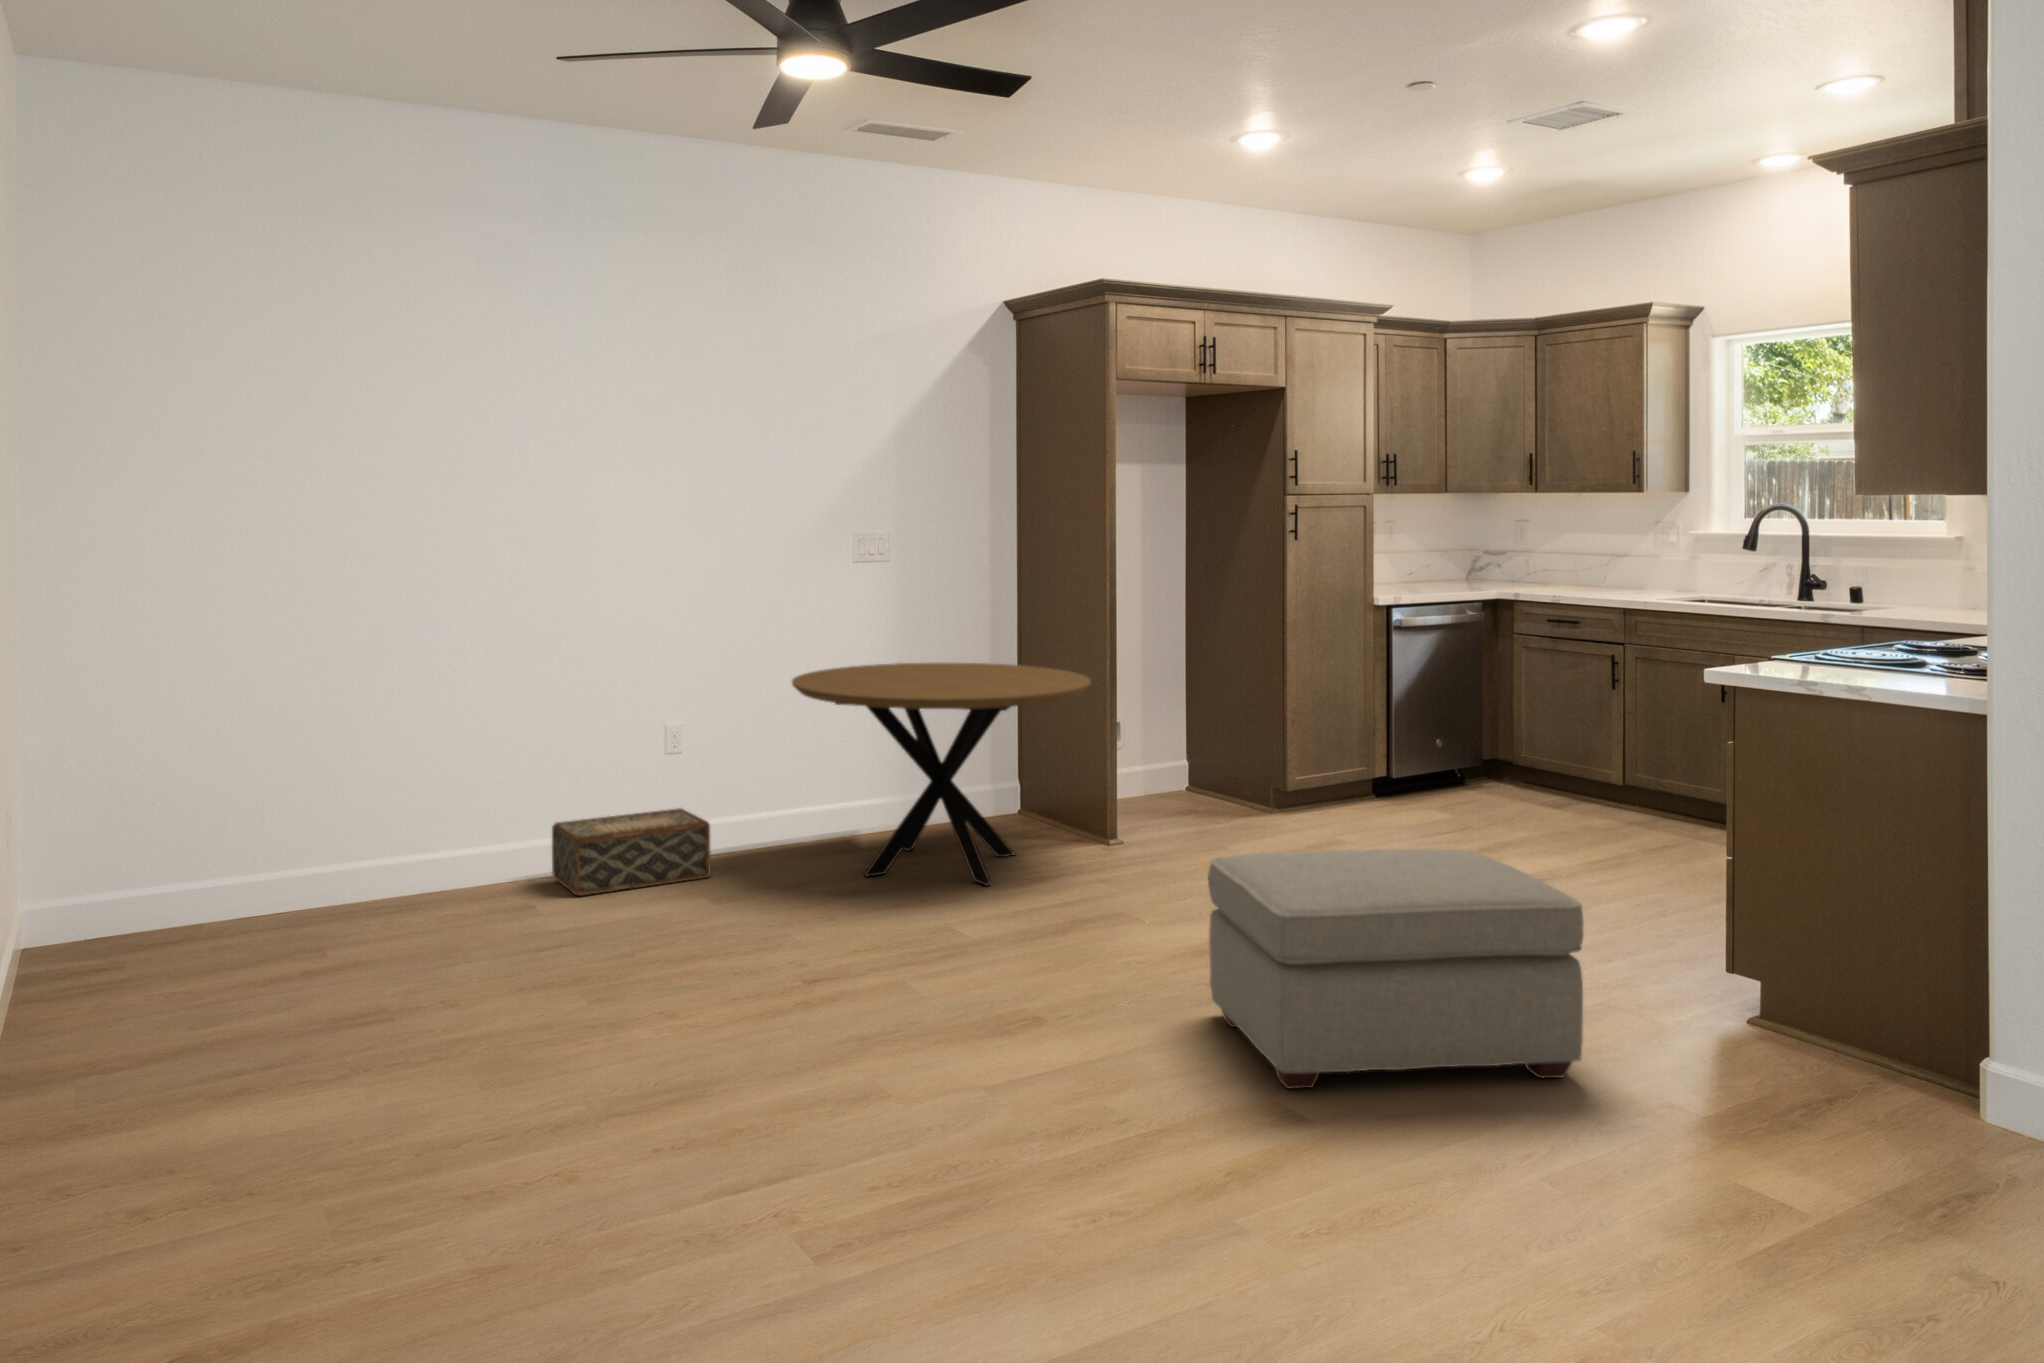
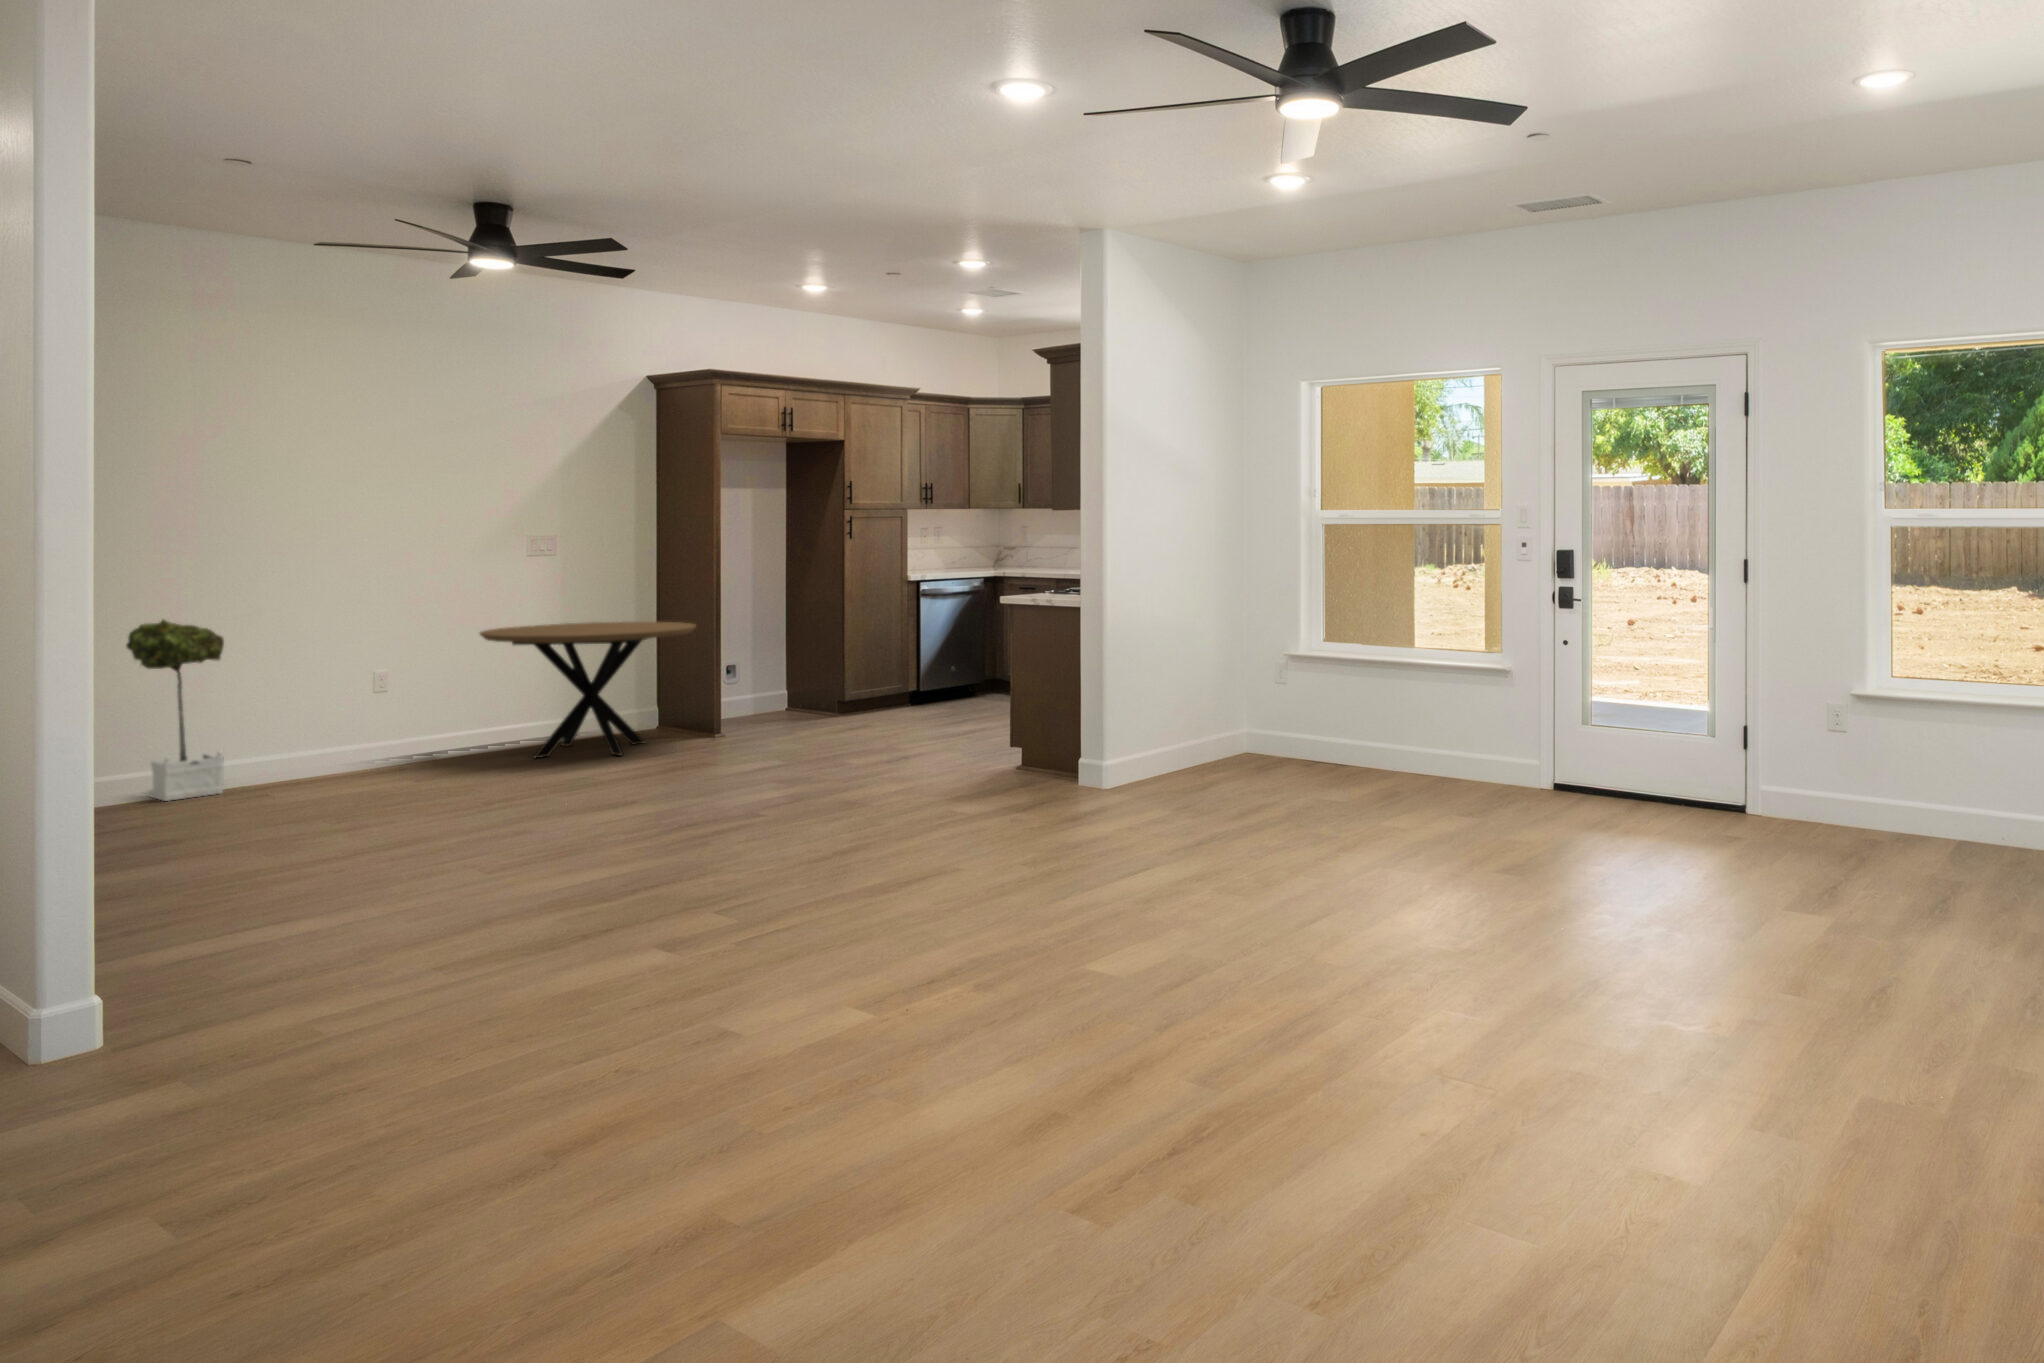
potted tree: none [354,659,470,923] -> present [126,619,224,801]
woven basket: present [552,808,710,896] -> none [285,725,415,780]
ottoman: present [1208,849,1584,1089] -> none [736,692,915,805]

